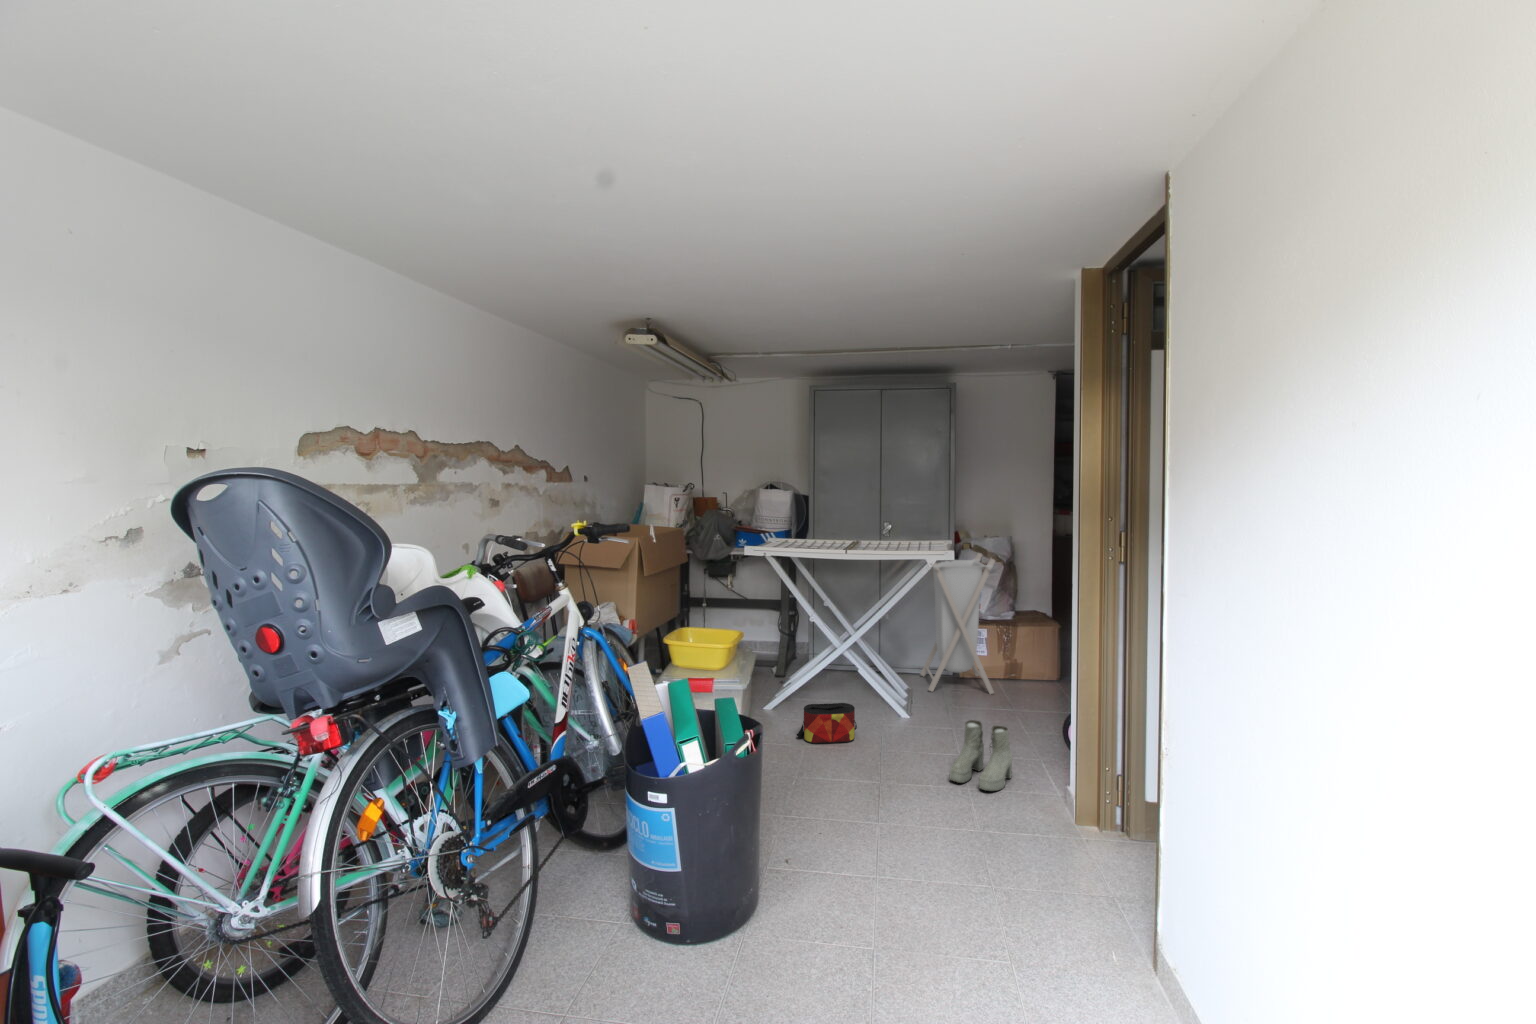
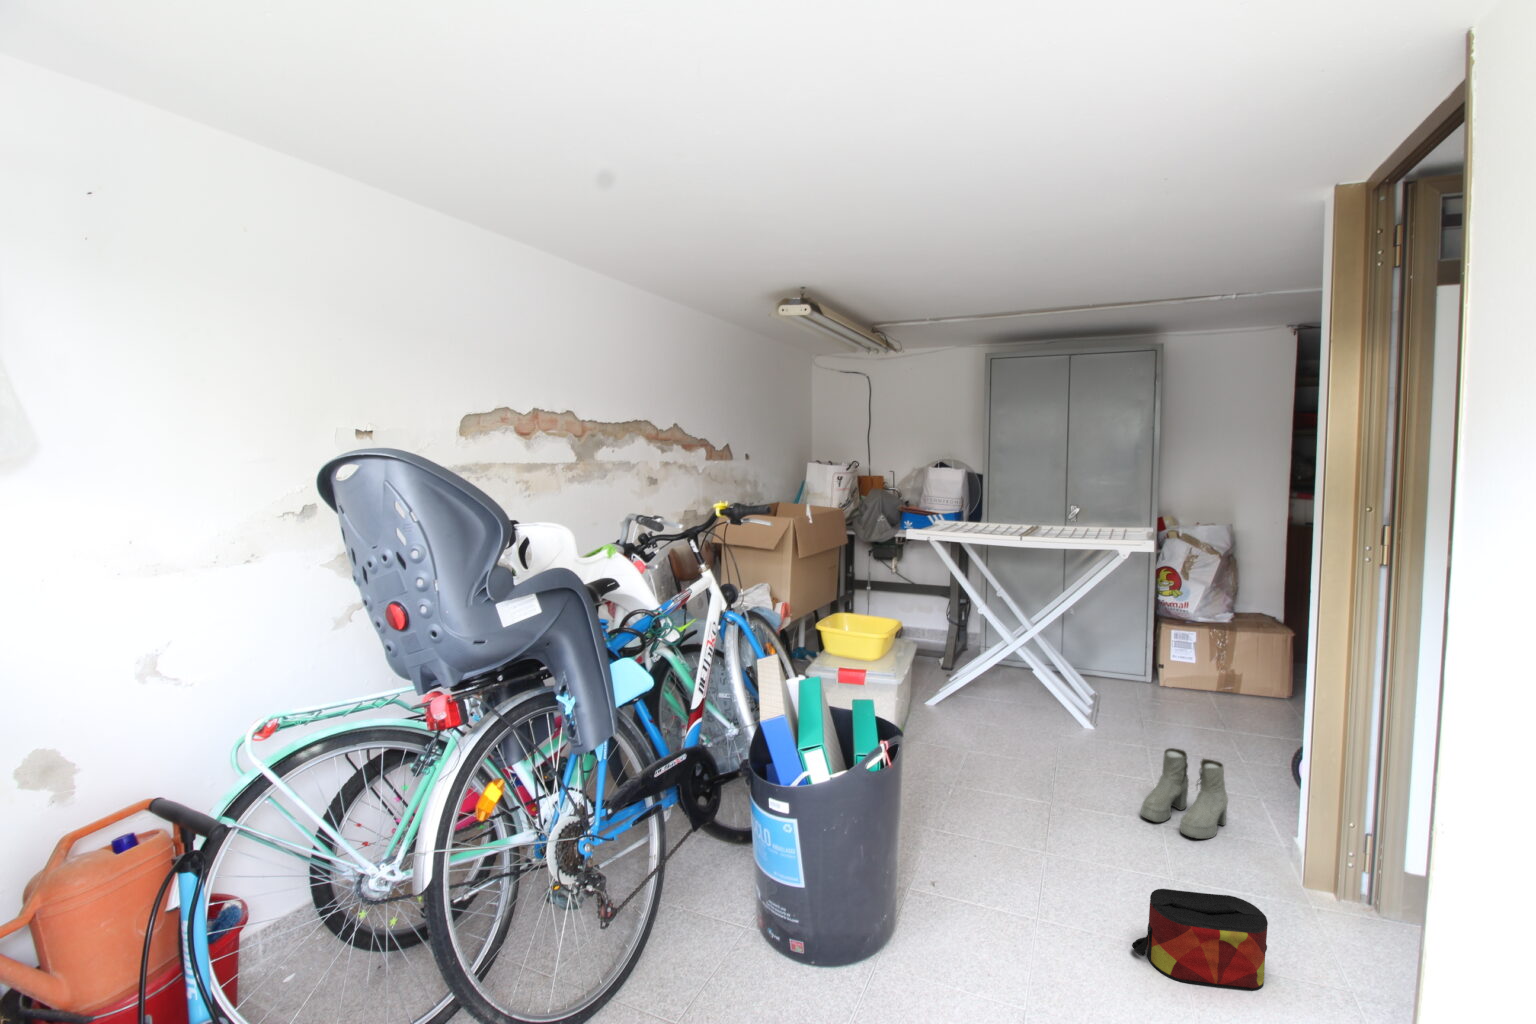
laundry hamper: present [921,553,995,694] -> none [1108,541,1213,714]
bag: present [797,703,857,744] -> present [1132,889,1268,991]

